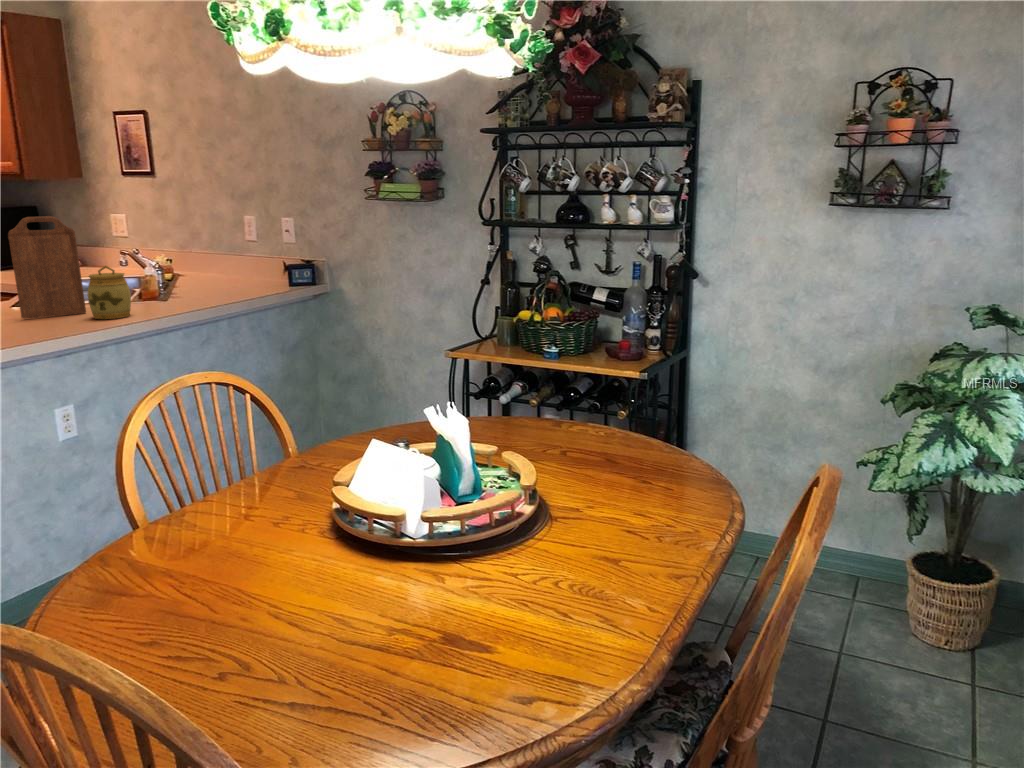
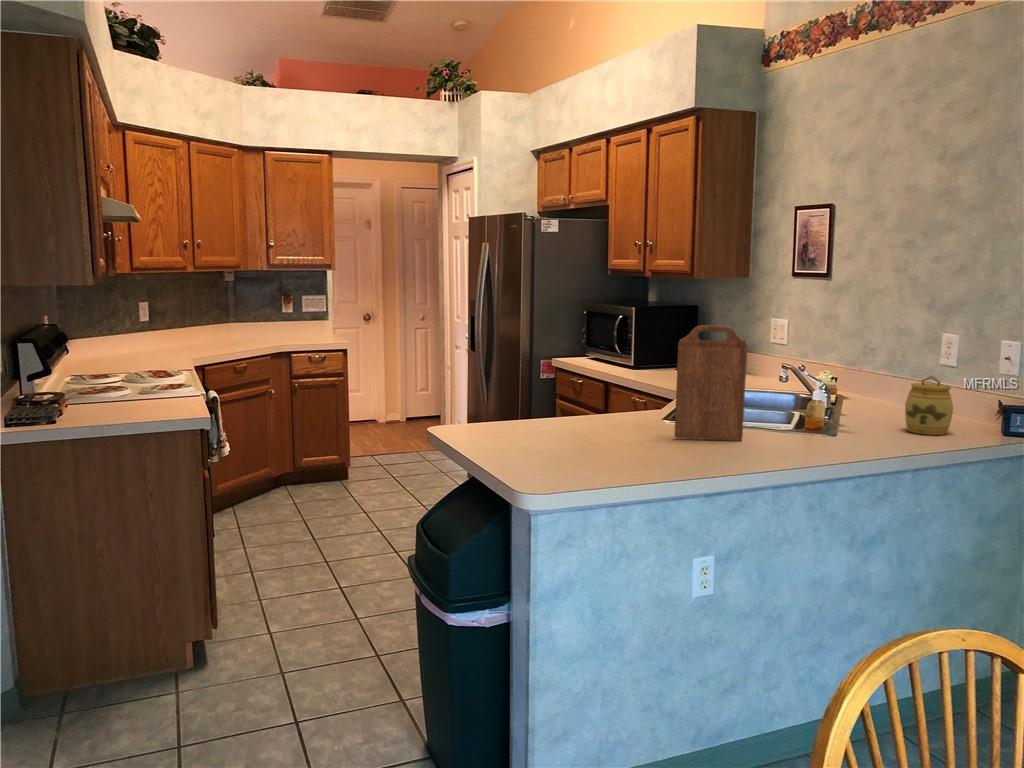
jar: present [87,266,131,319] -> present [905,376,953,435]

